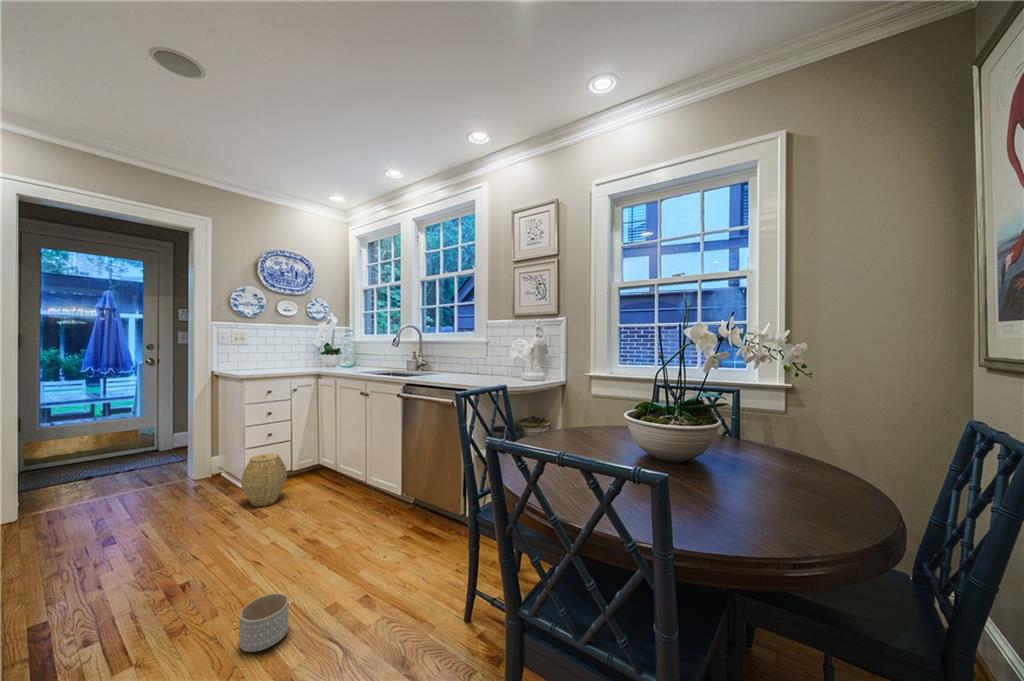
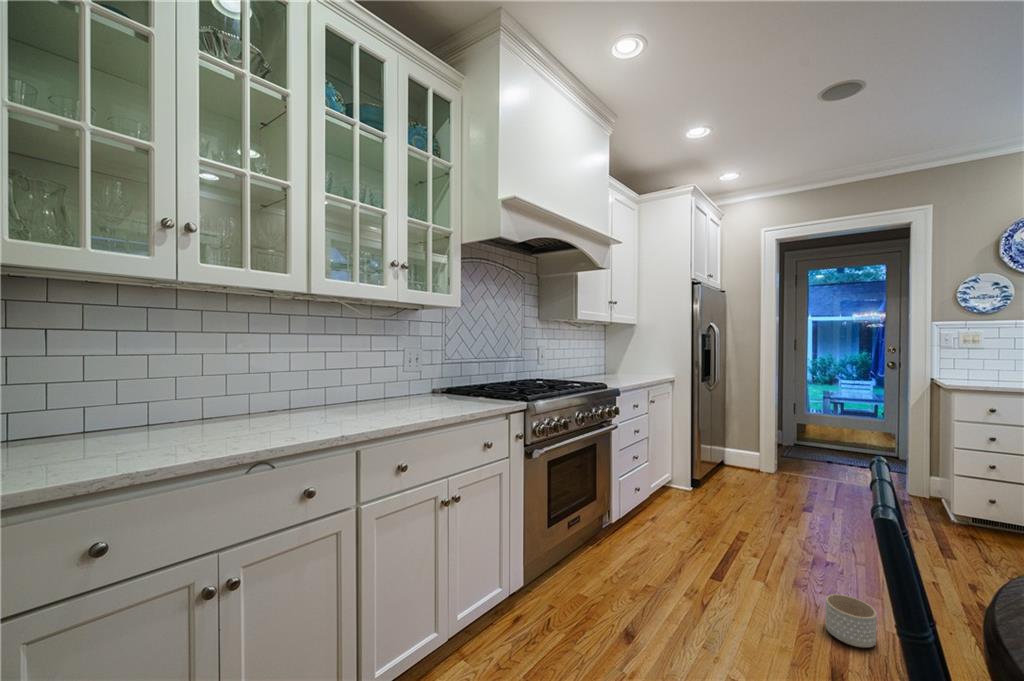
woven basket: present [241,454,287,506] -> none [934,485,1002,552]

